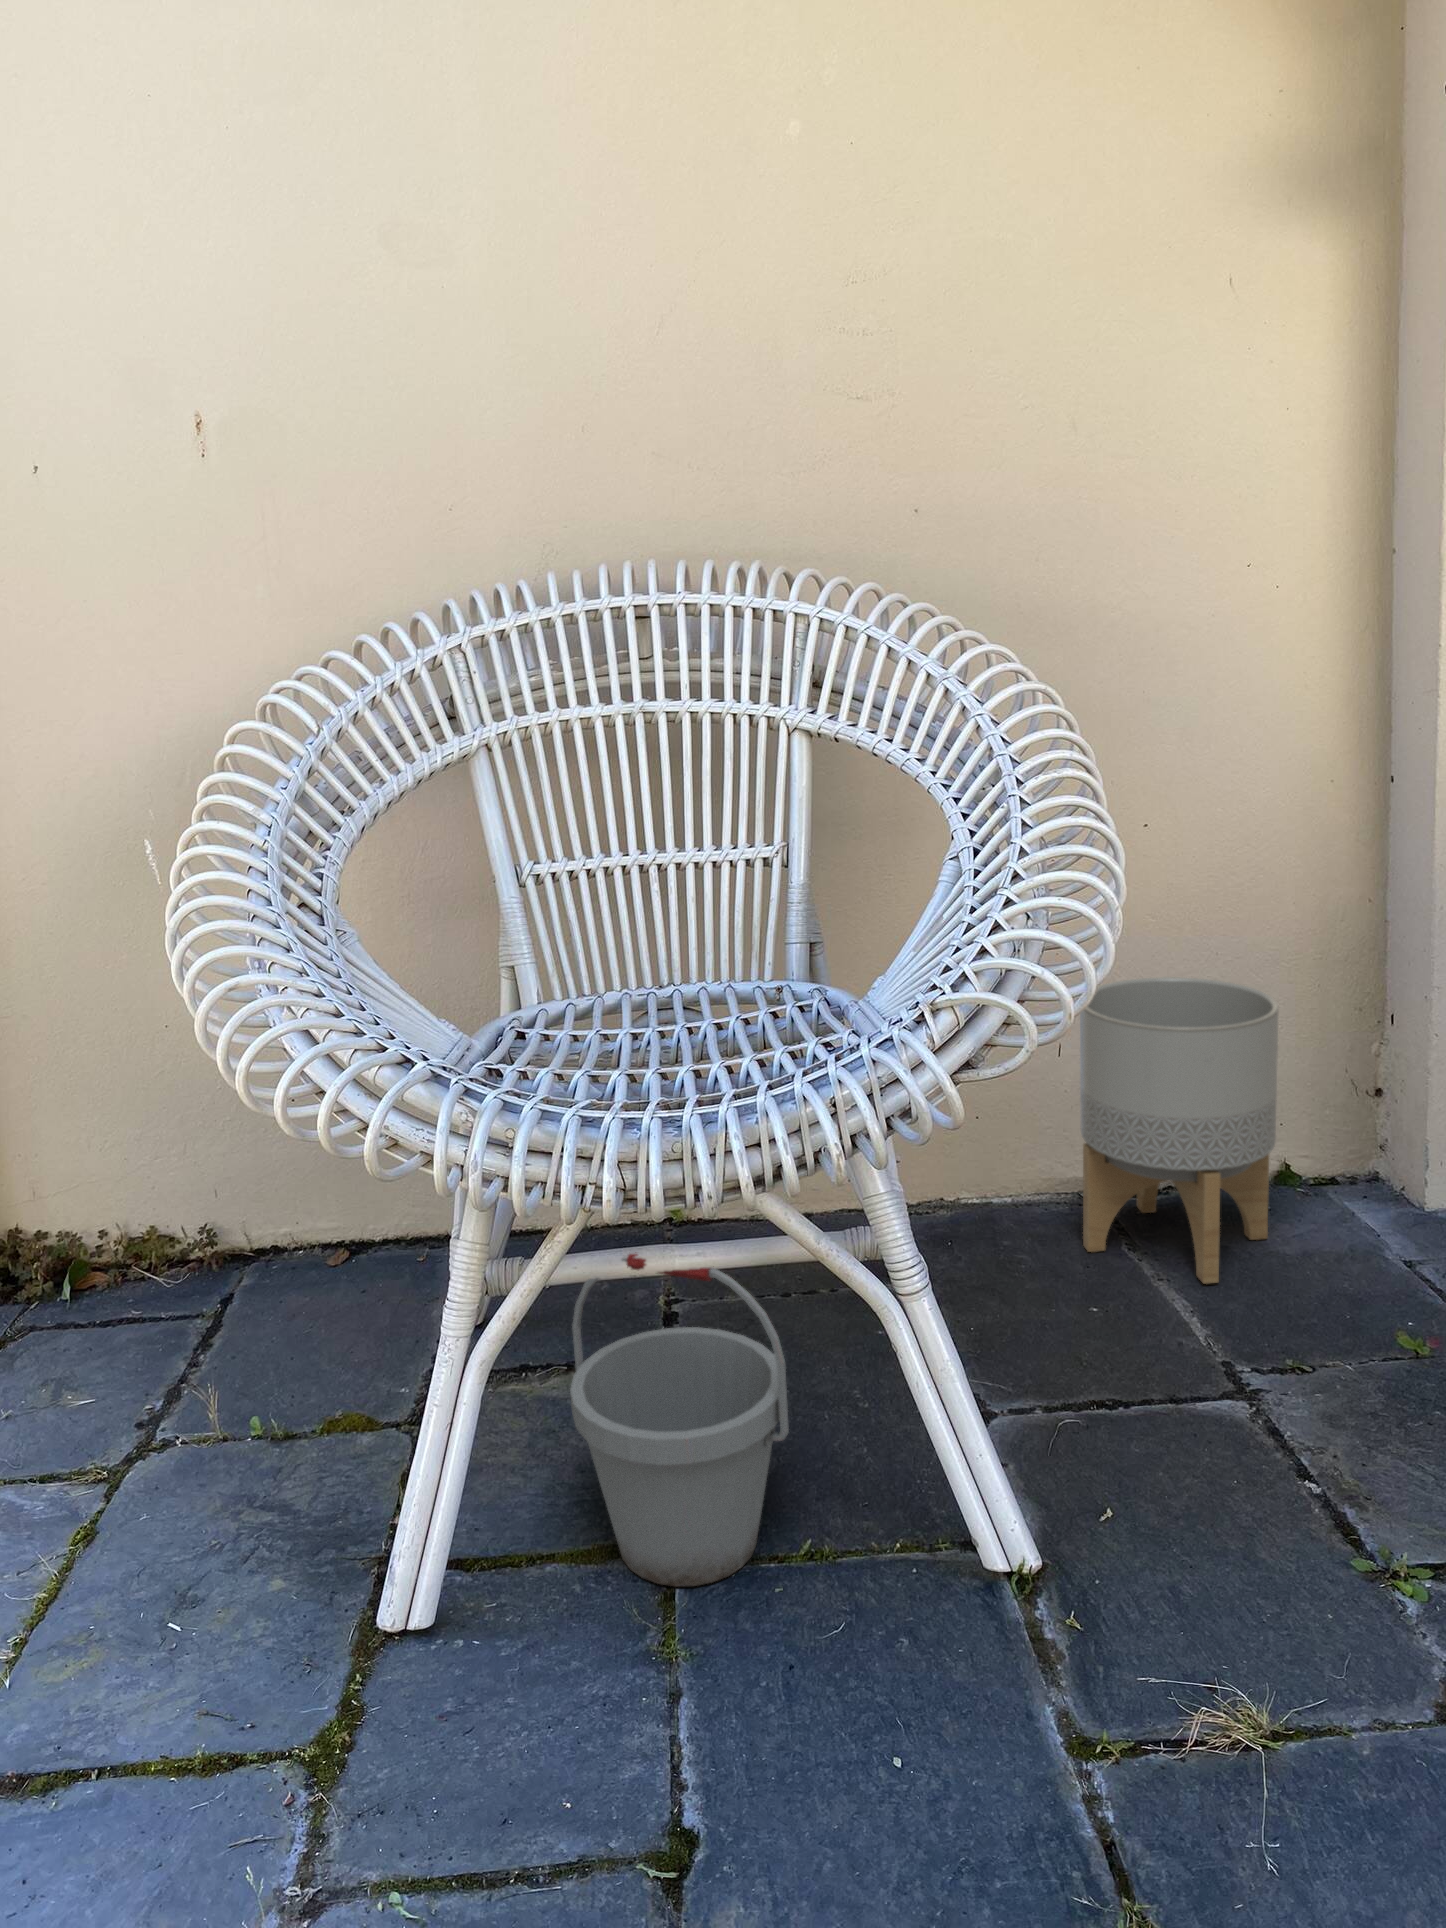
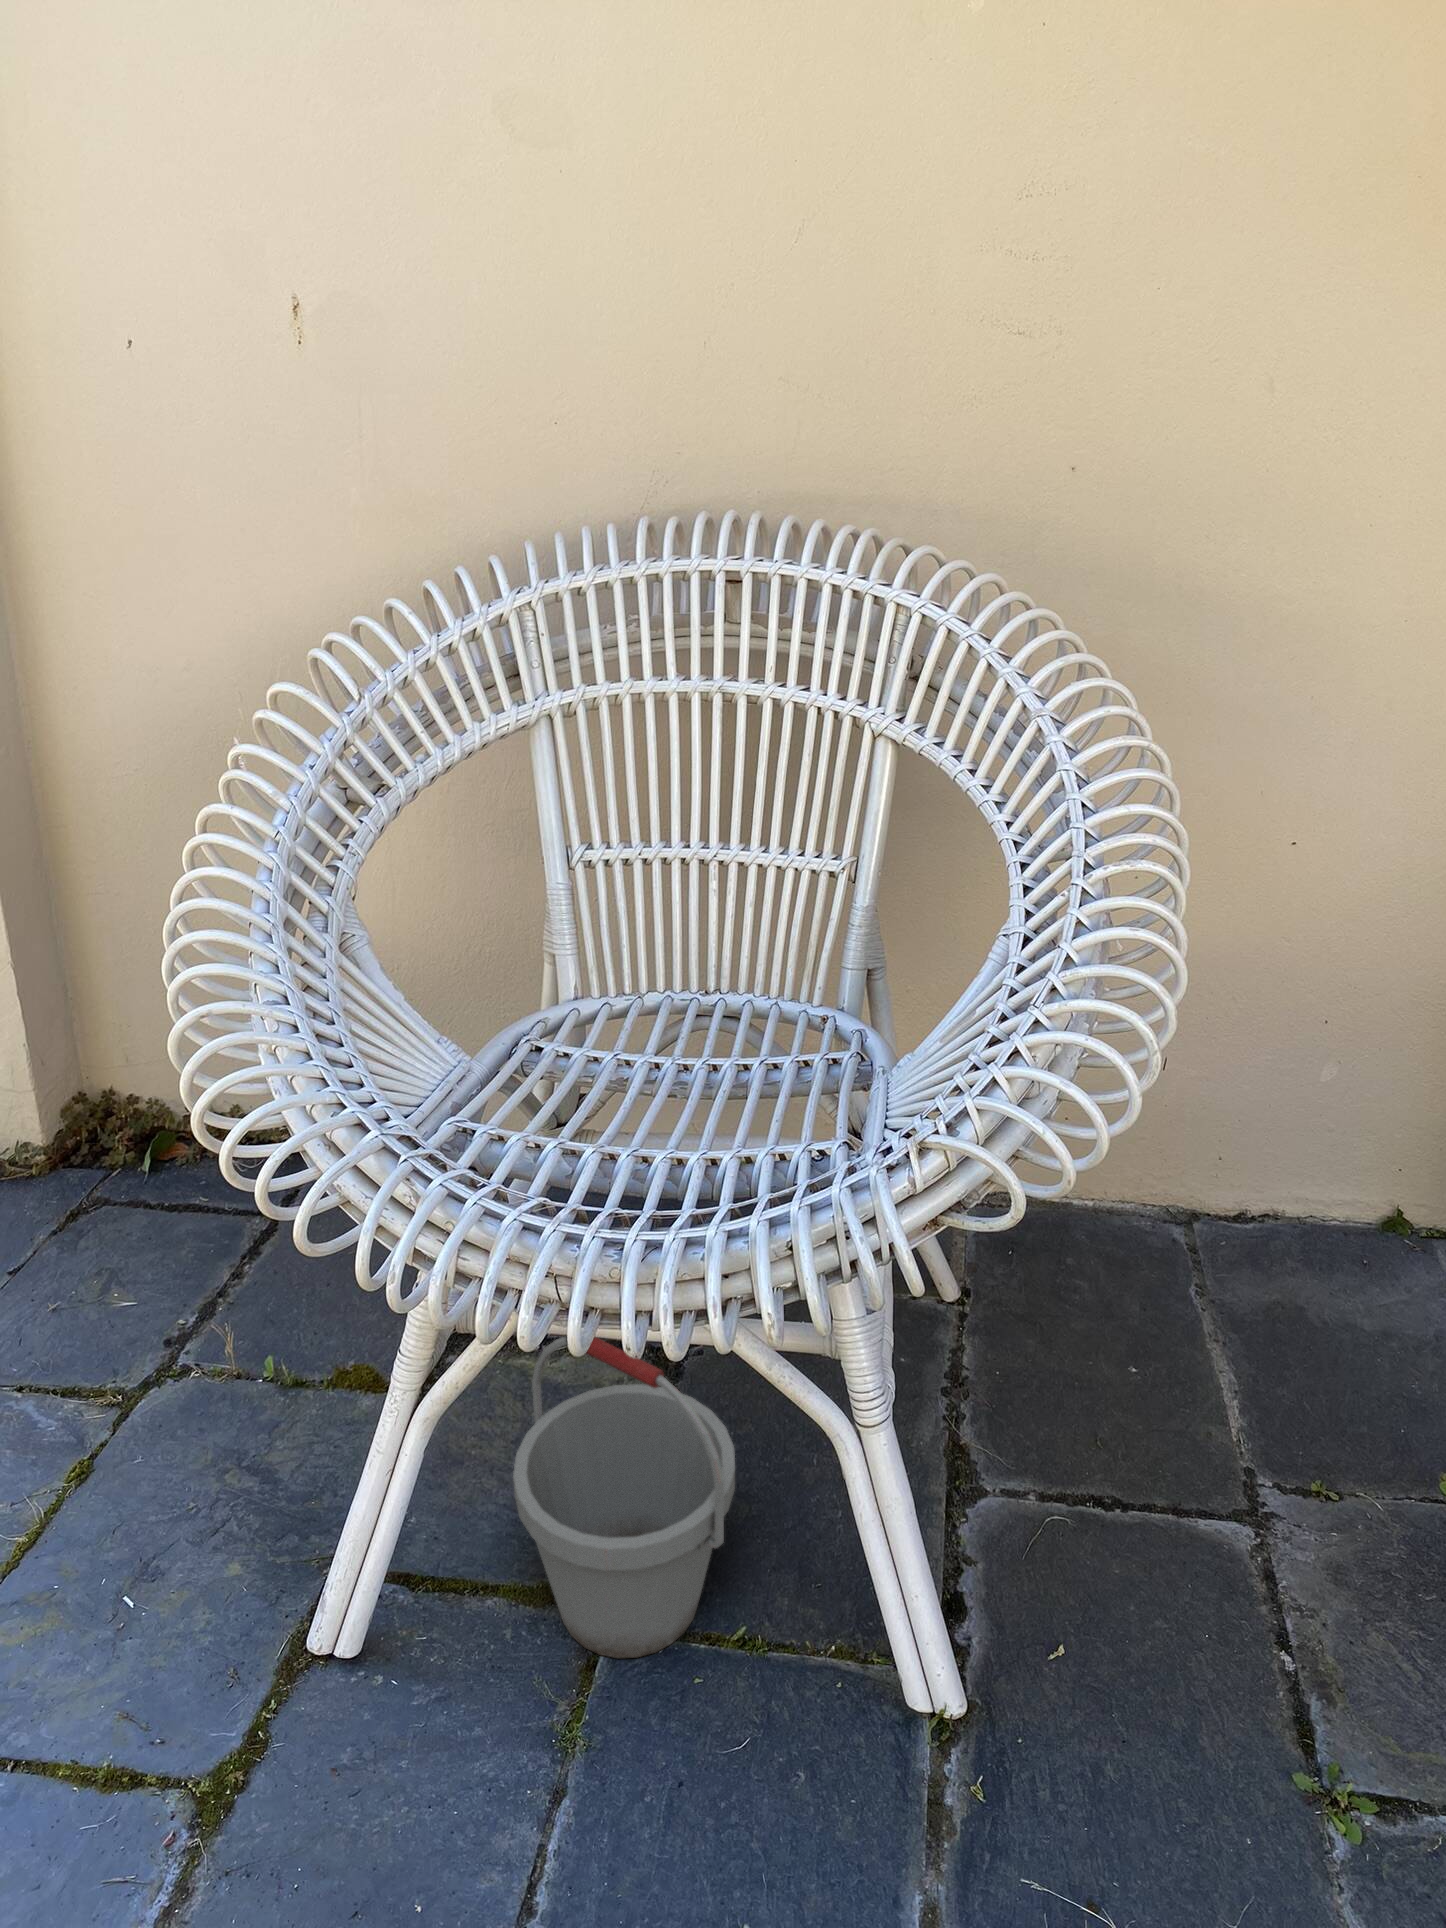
planter: present [1080,977,1278,1284] -> none [1152,1011,1406,1361]

